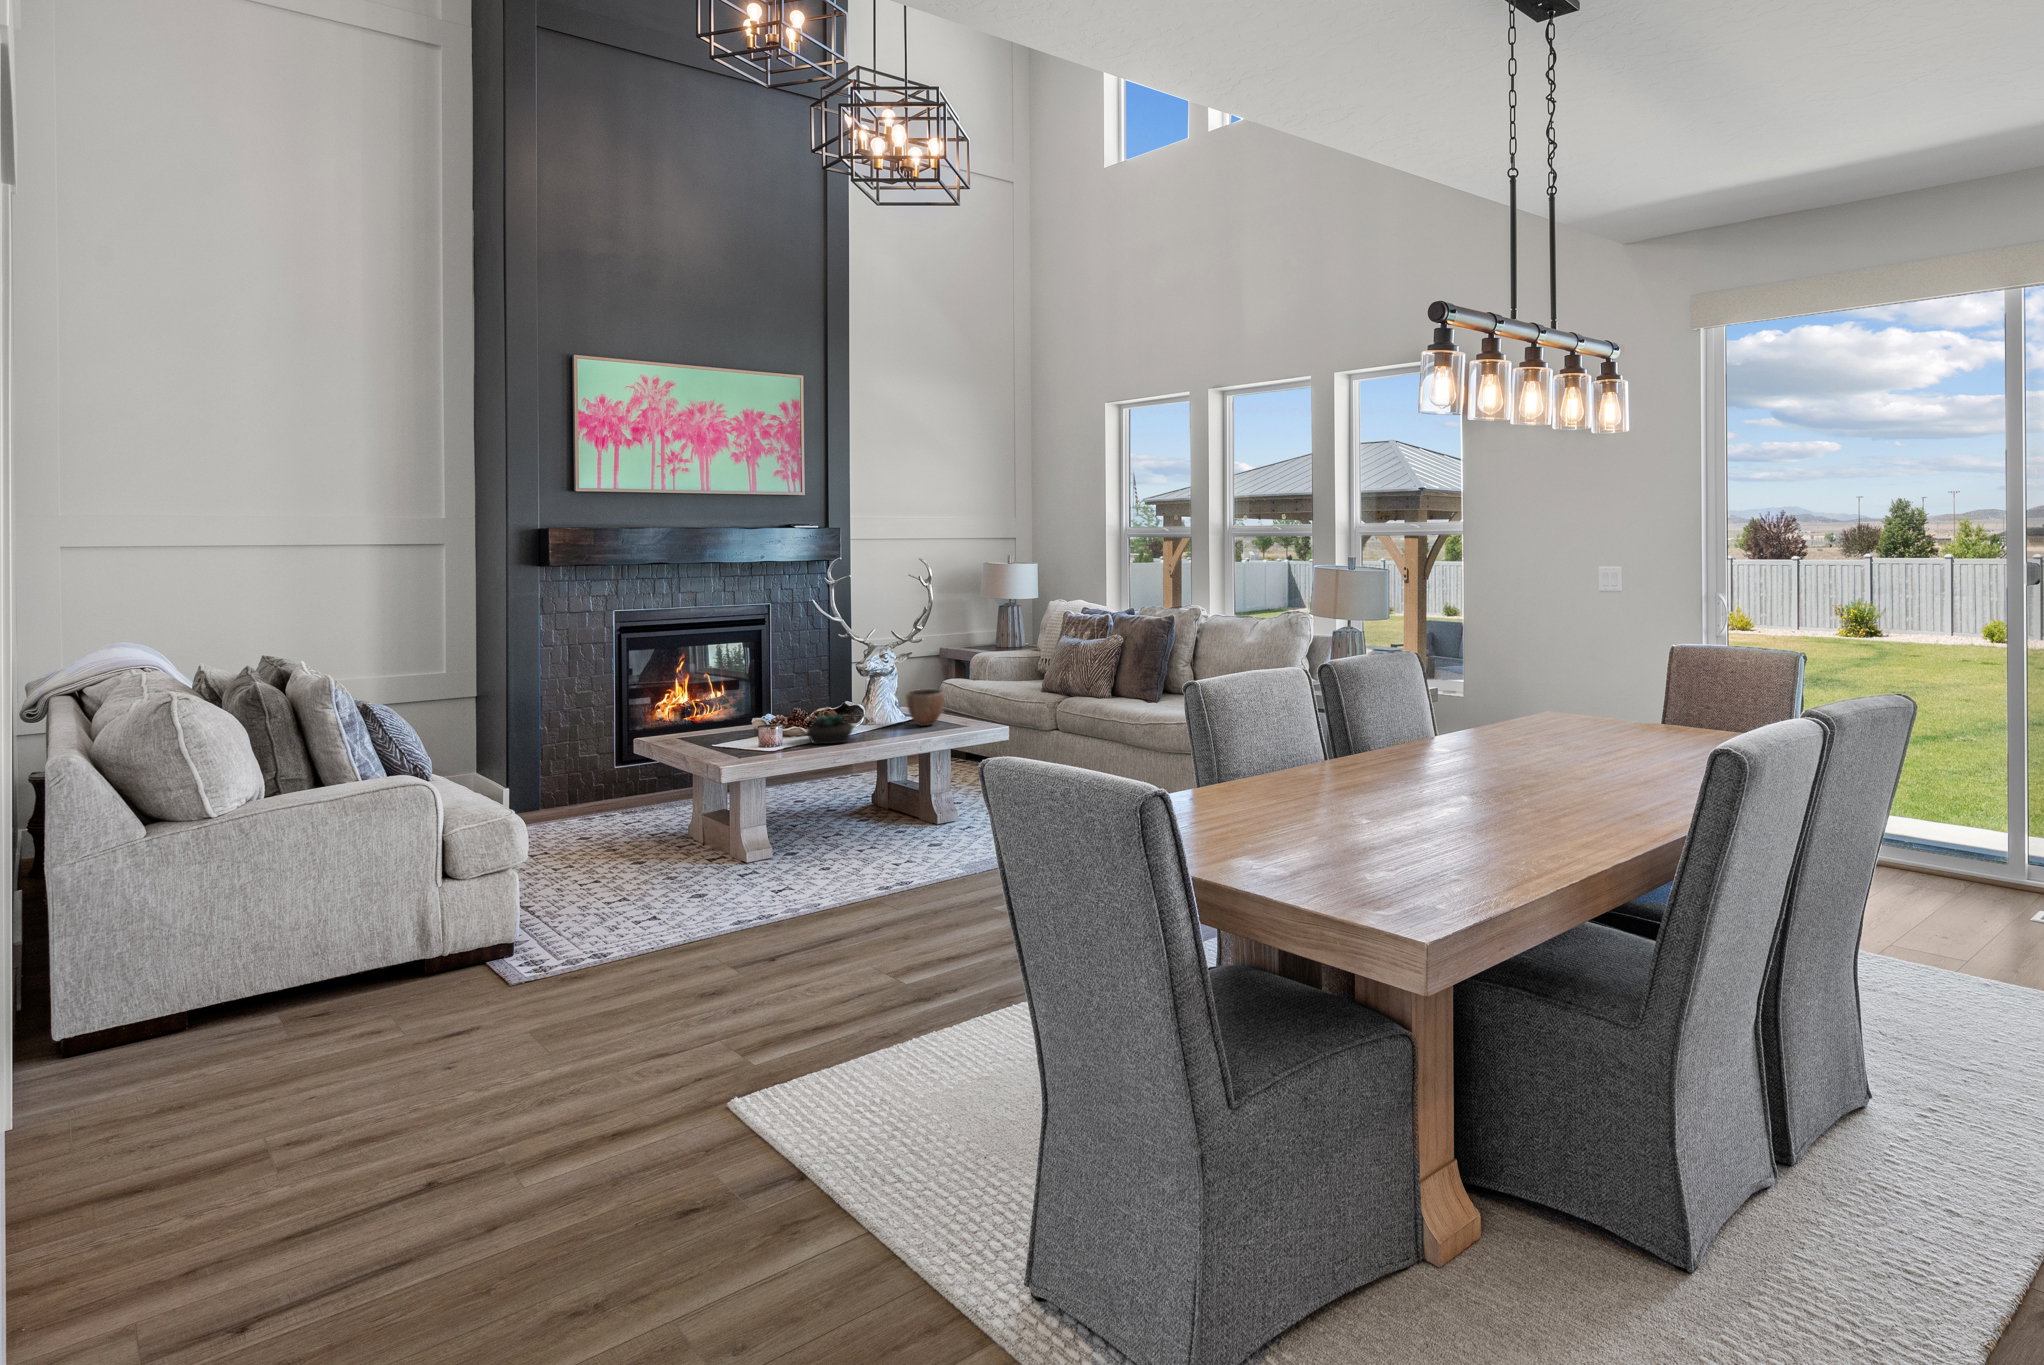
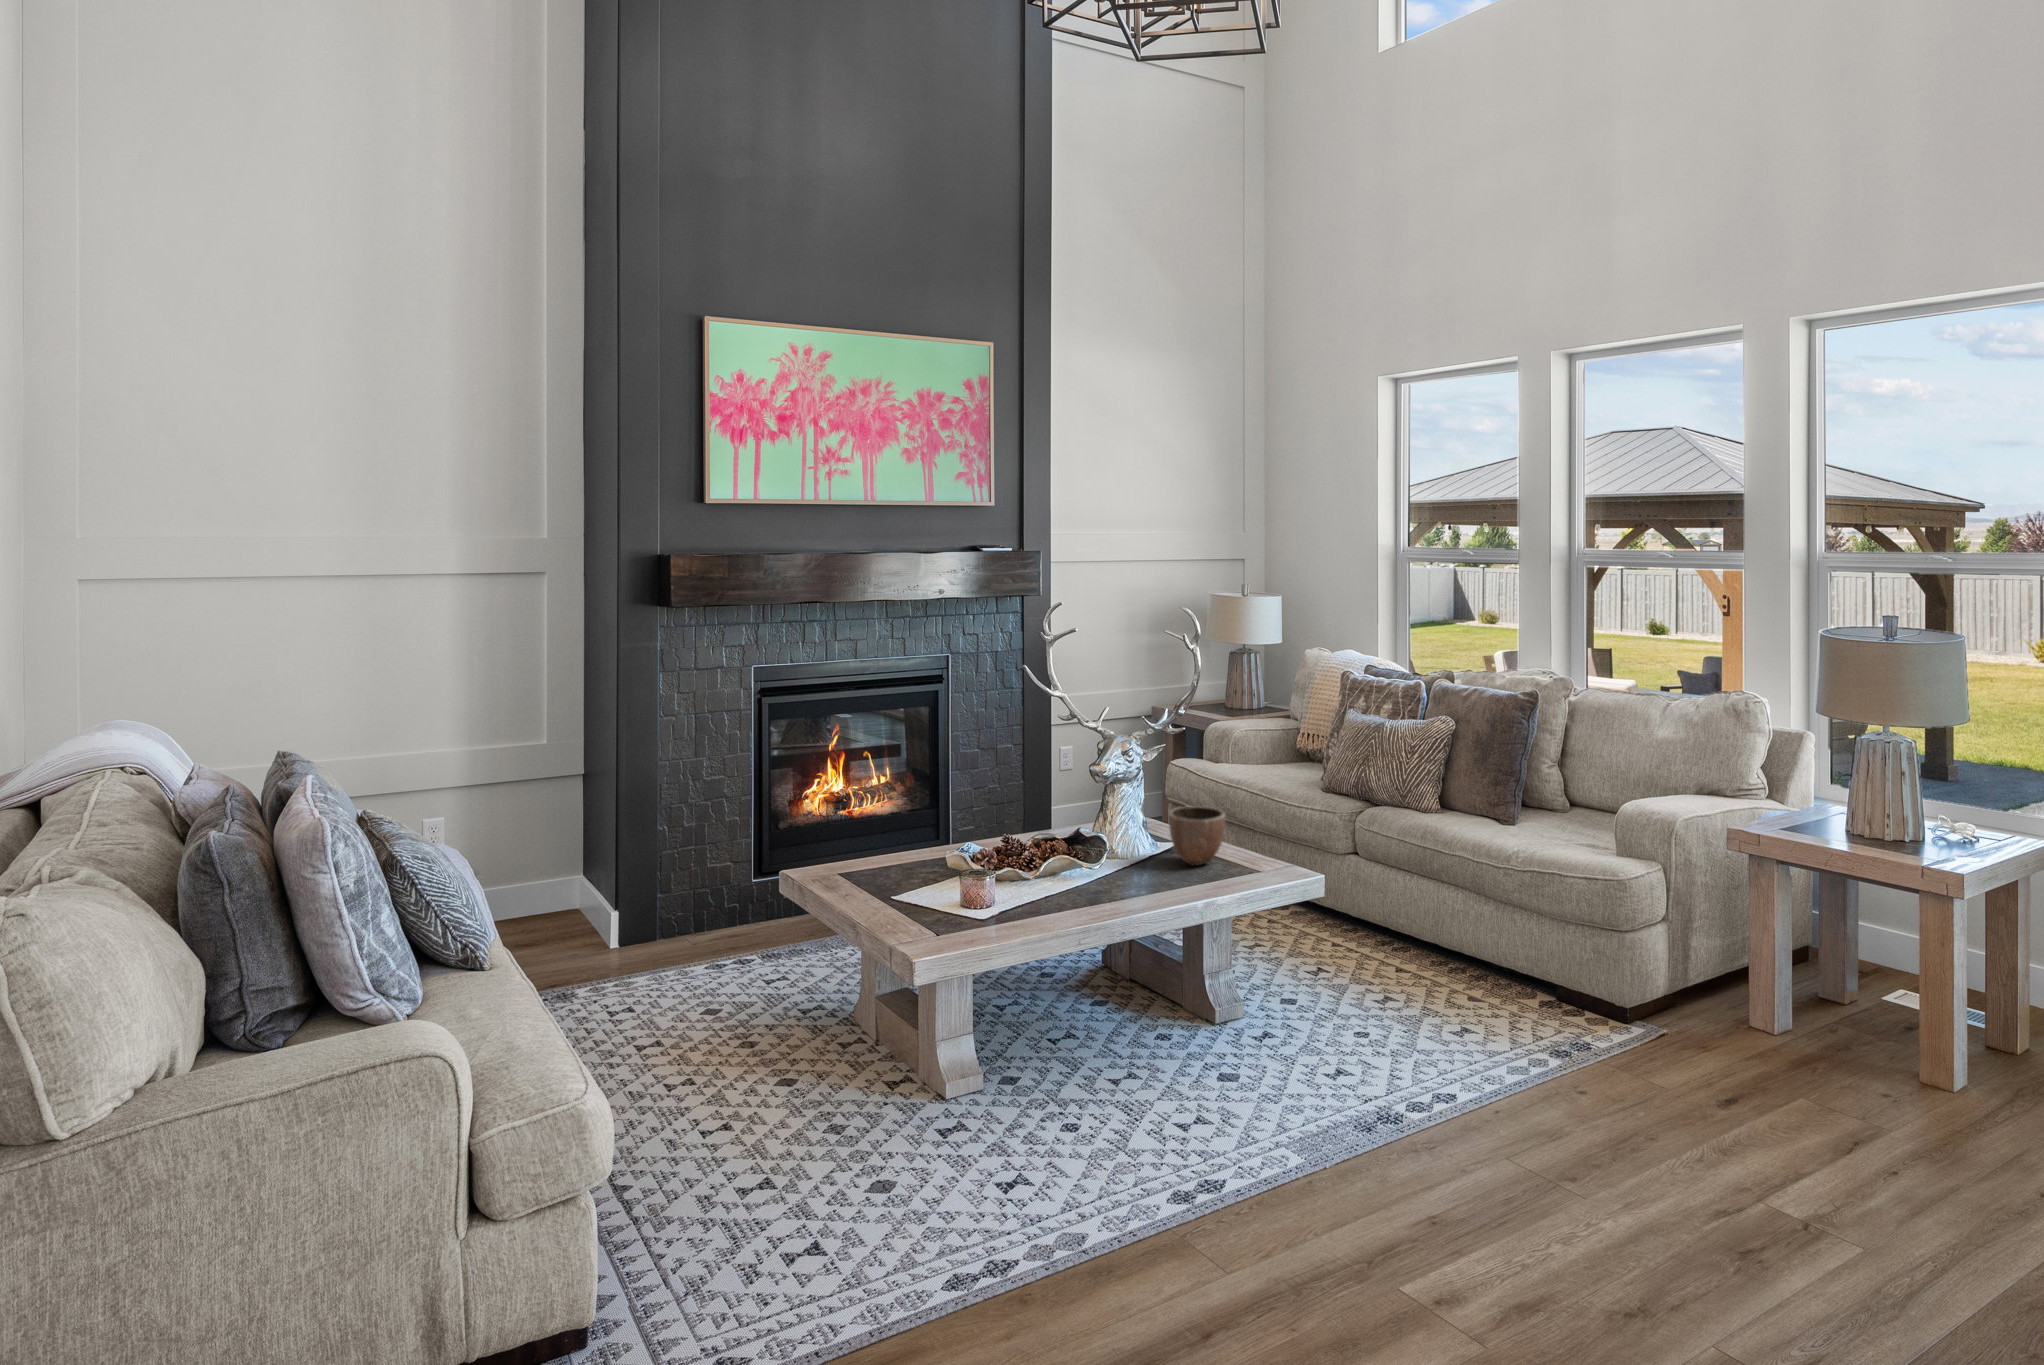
succulent plant: present [806,714,854,744] -> none [1033,847,1102,901]

